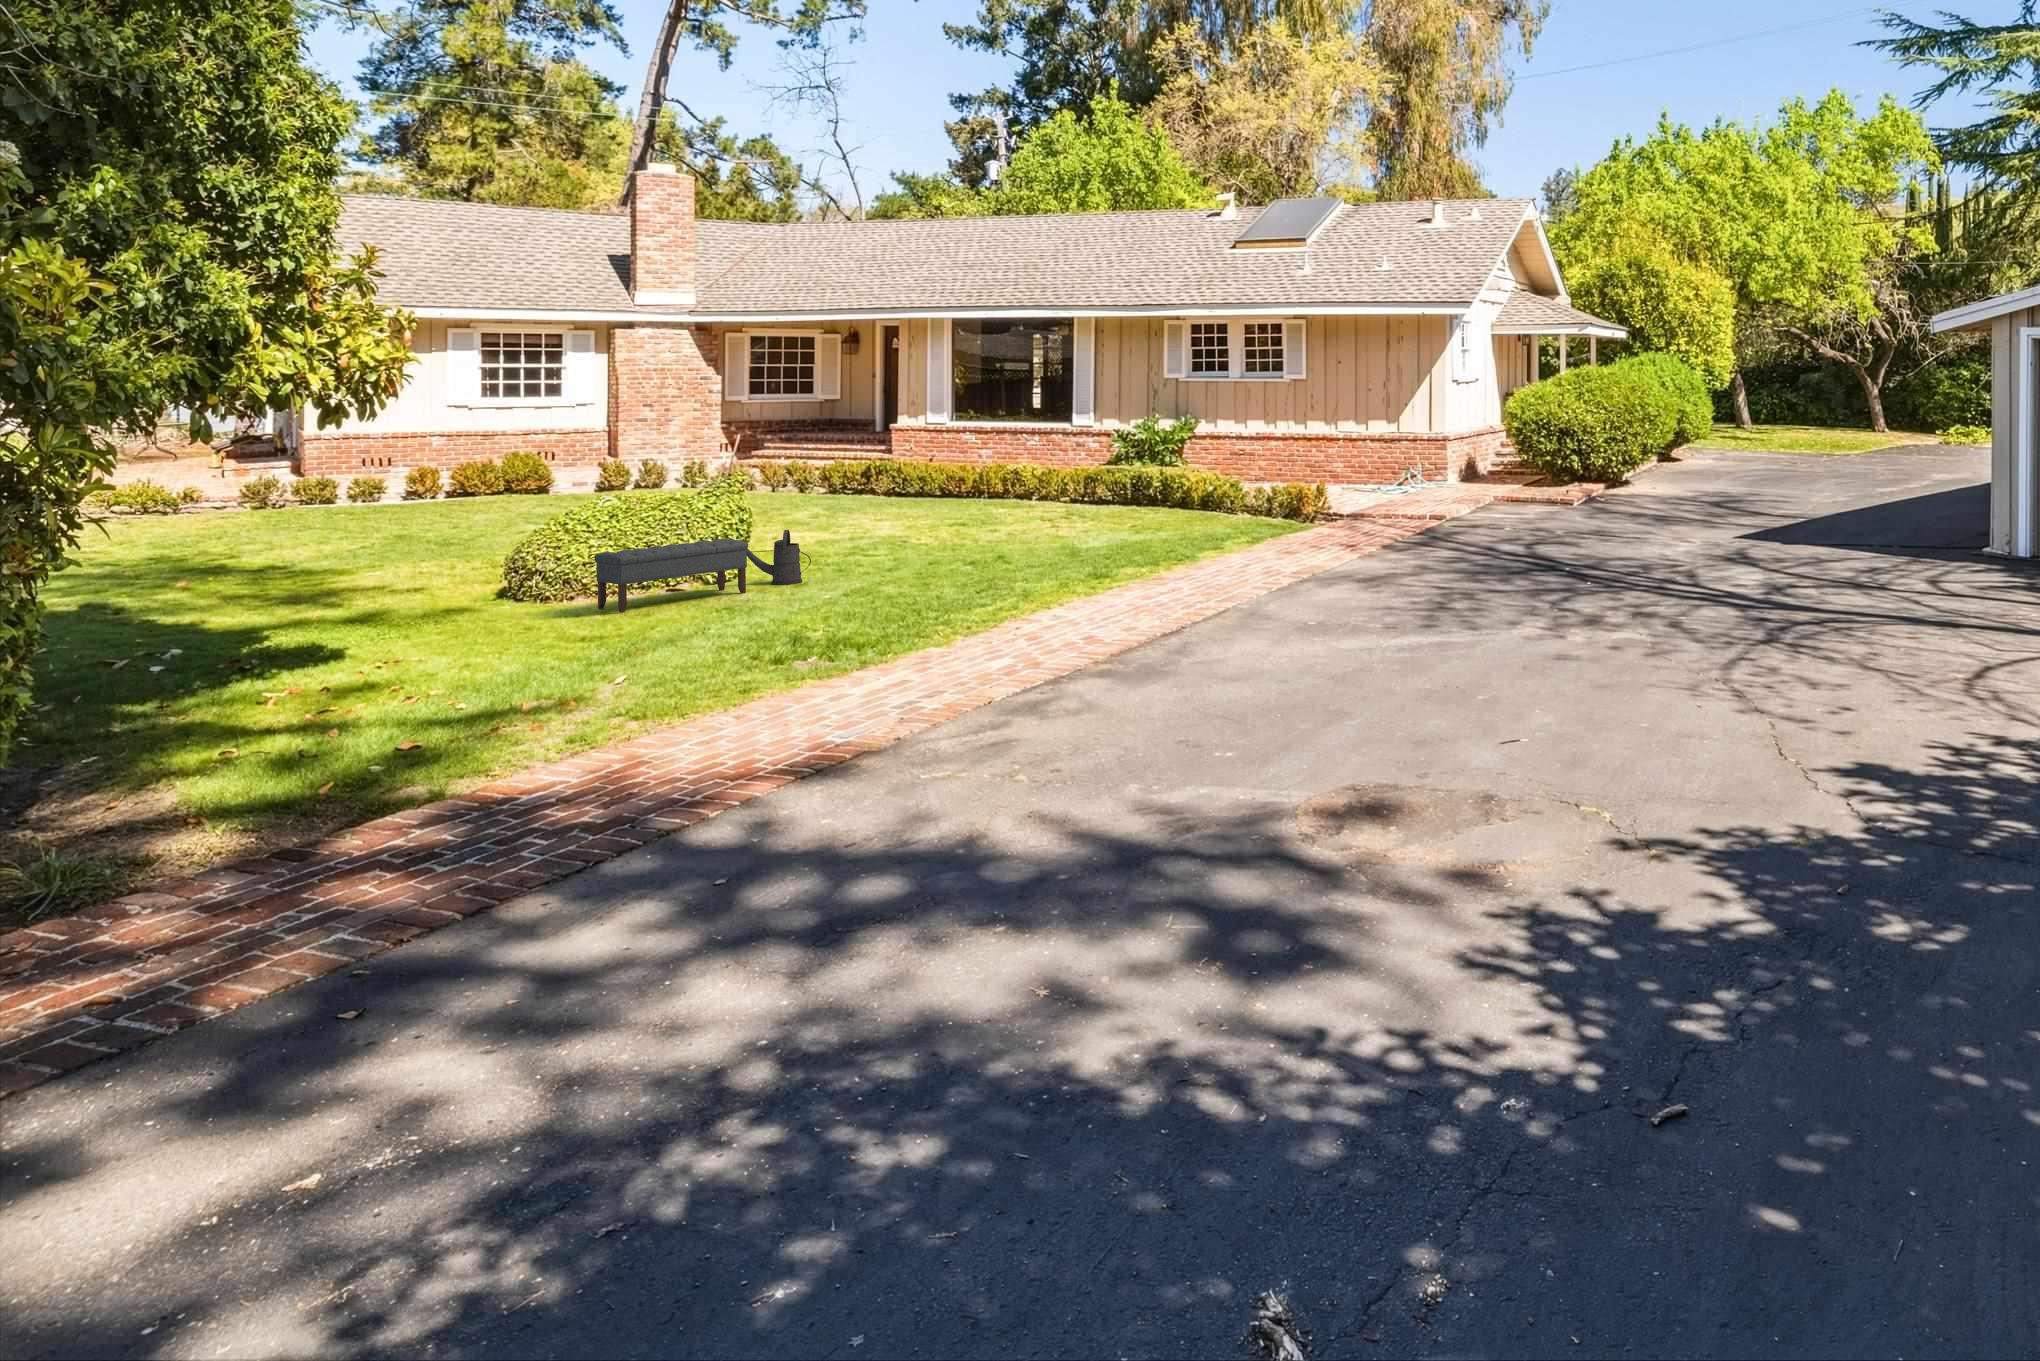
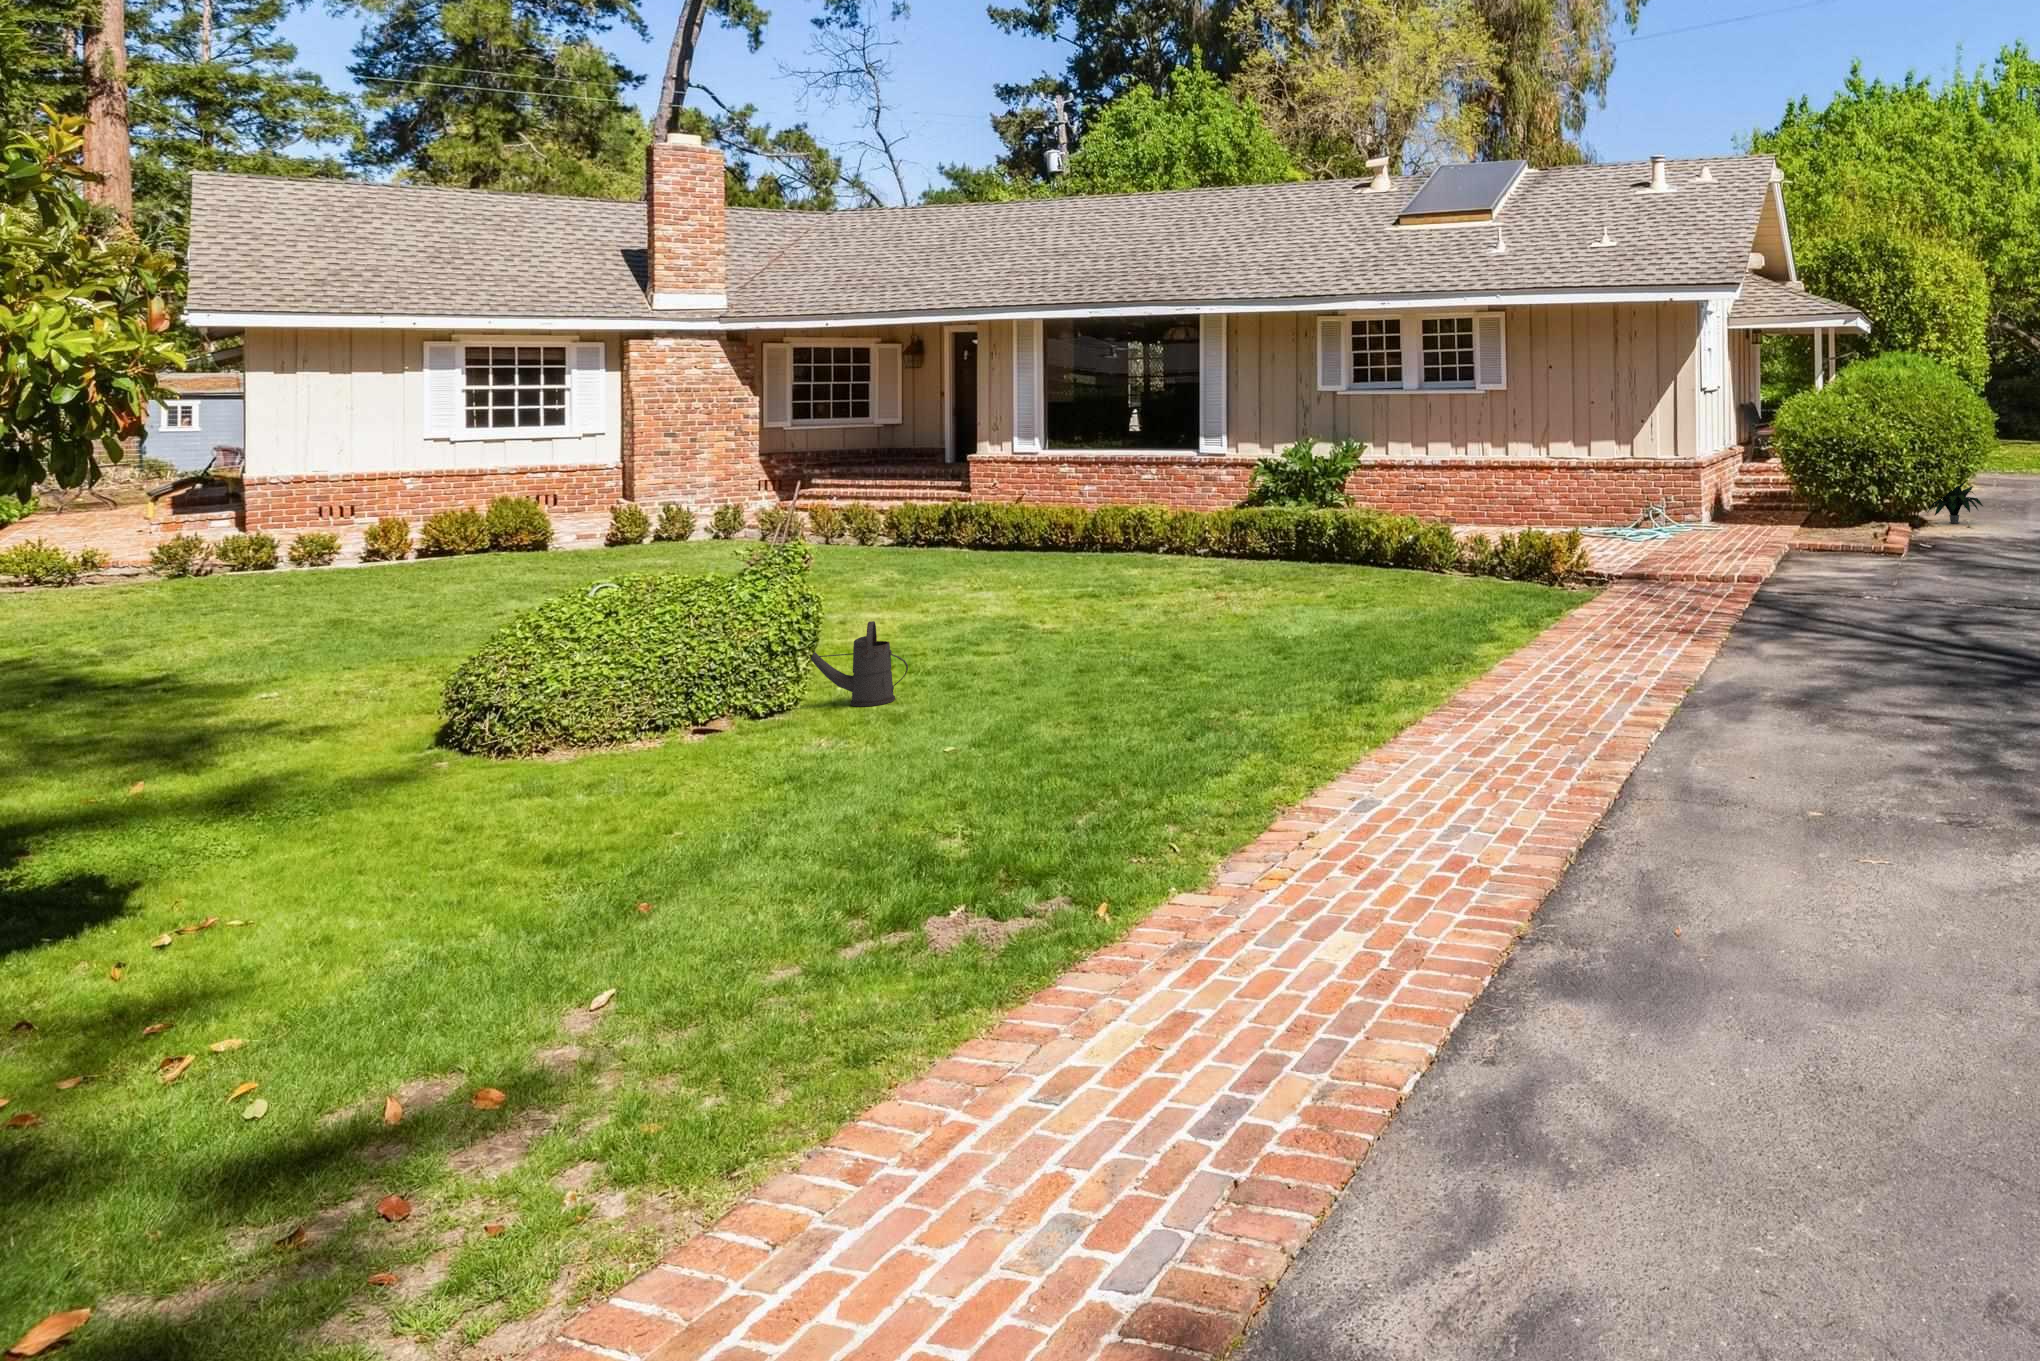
potted plant: none [1625,453,1666,487] -> present [1927,481,1983,524]
bench: present [594,539,748,612] -> none [582,640,817,769]

